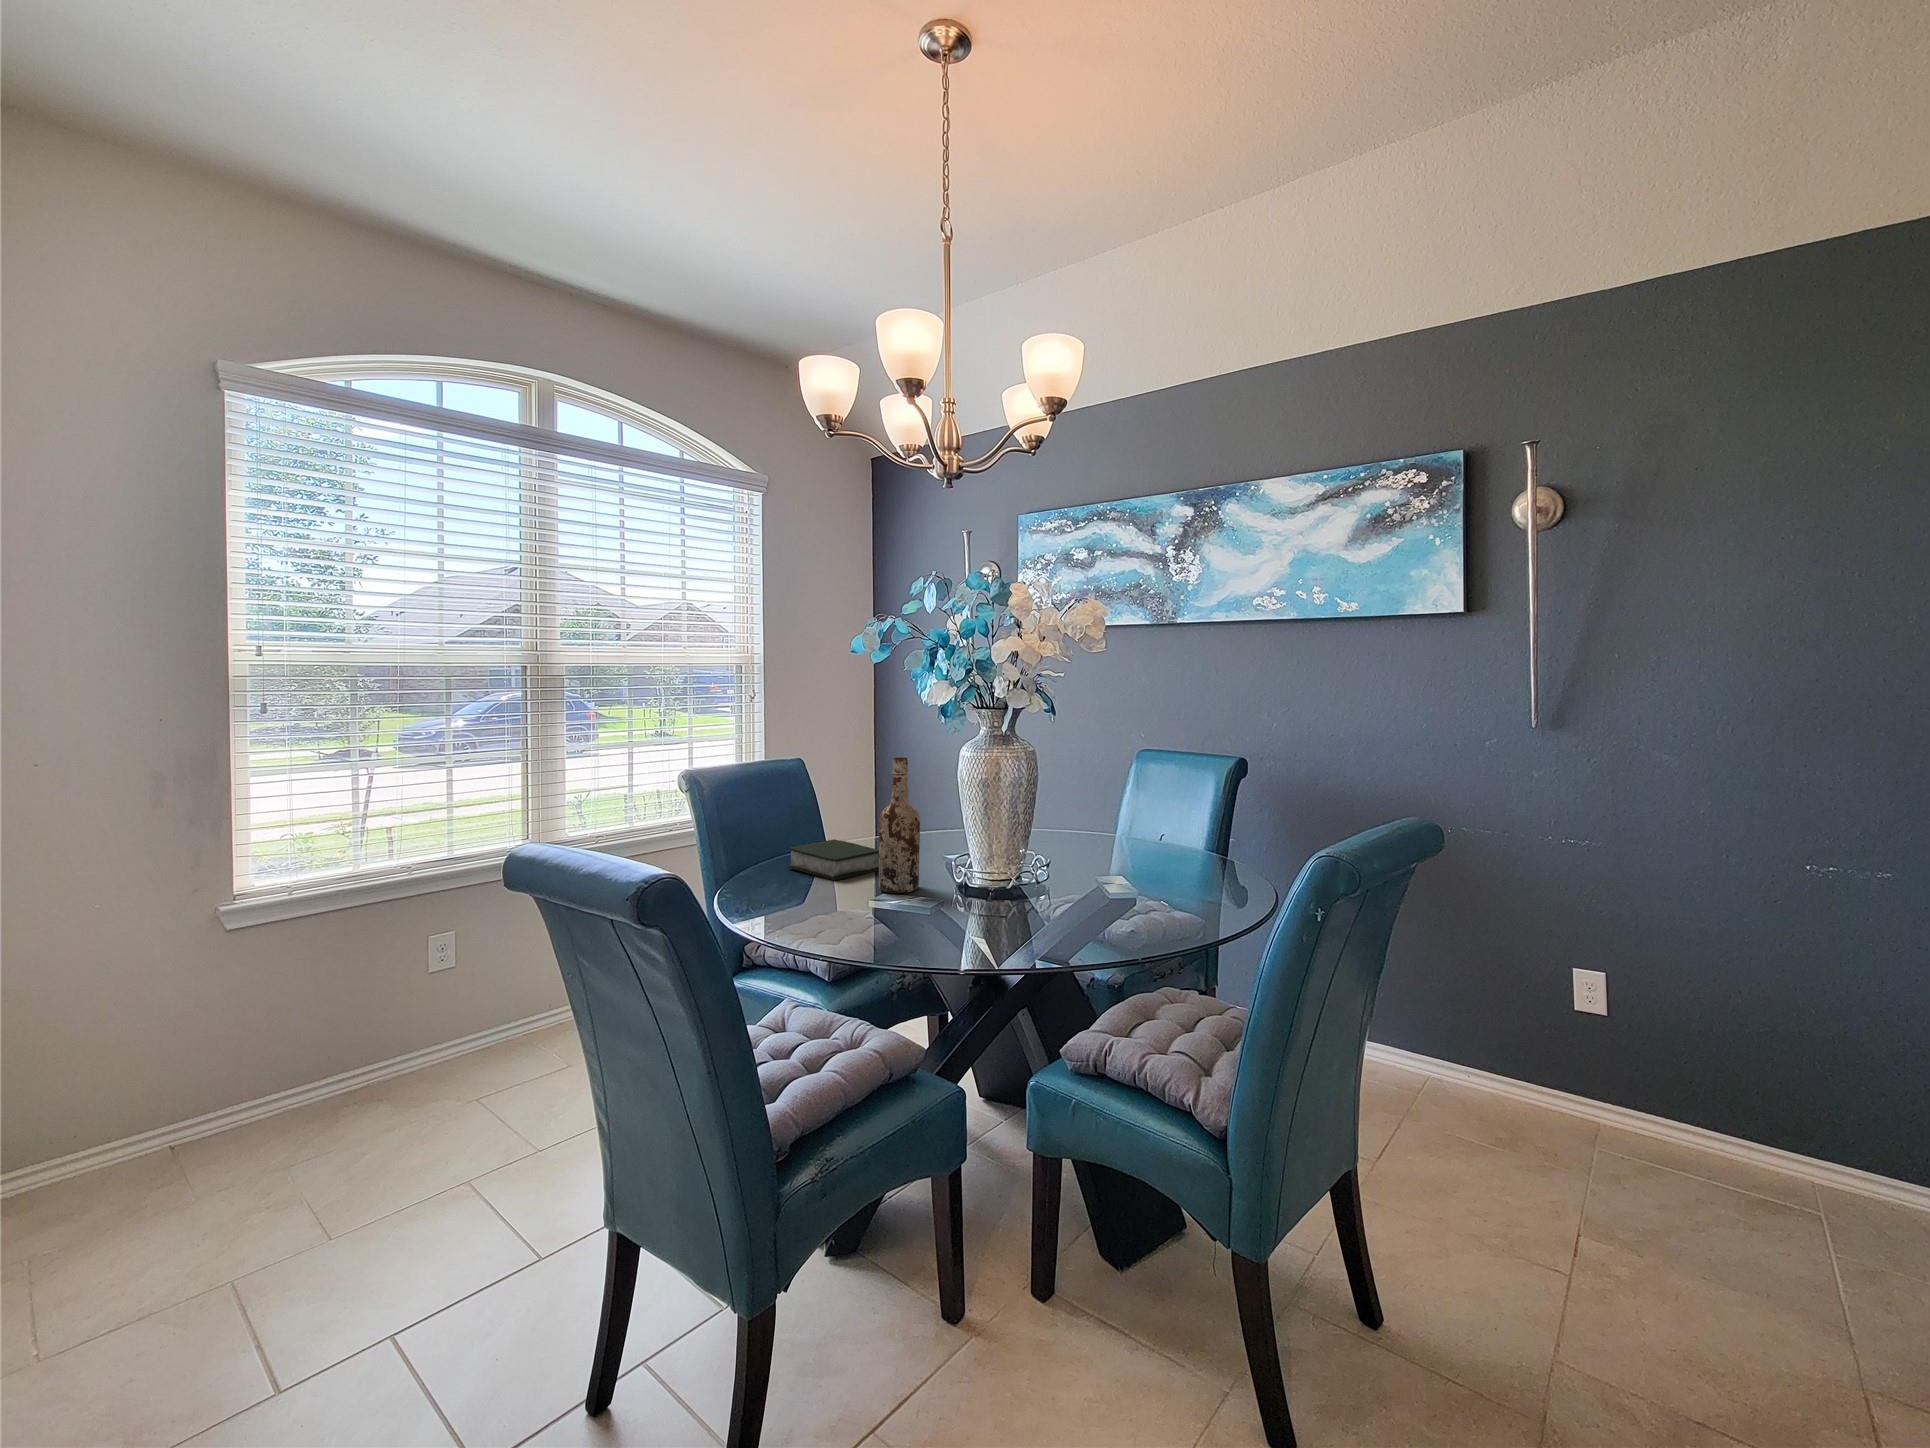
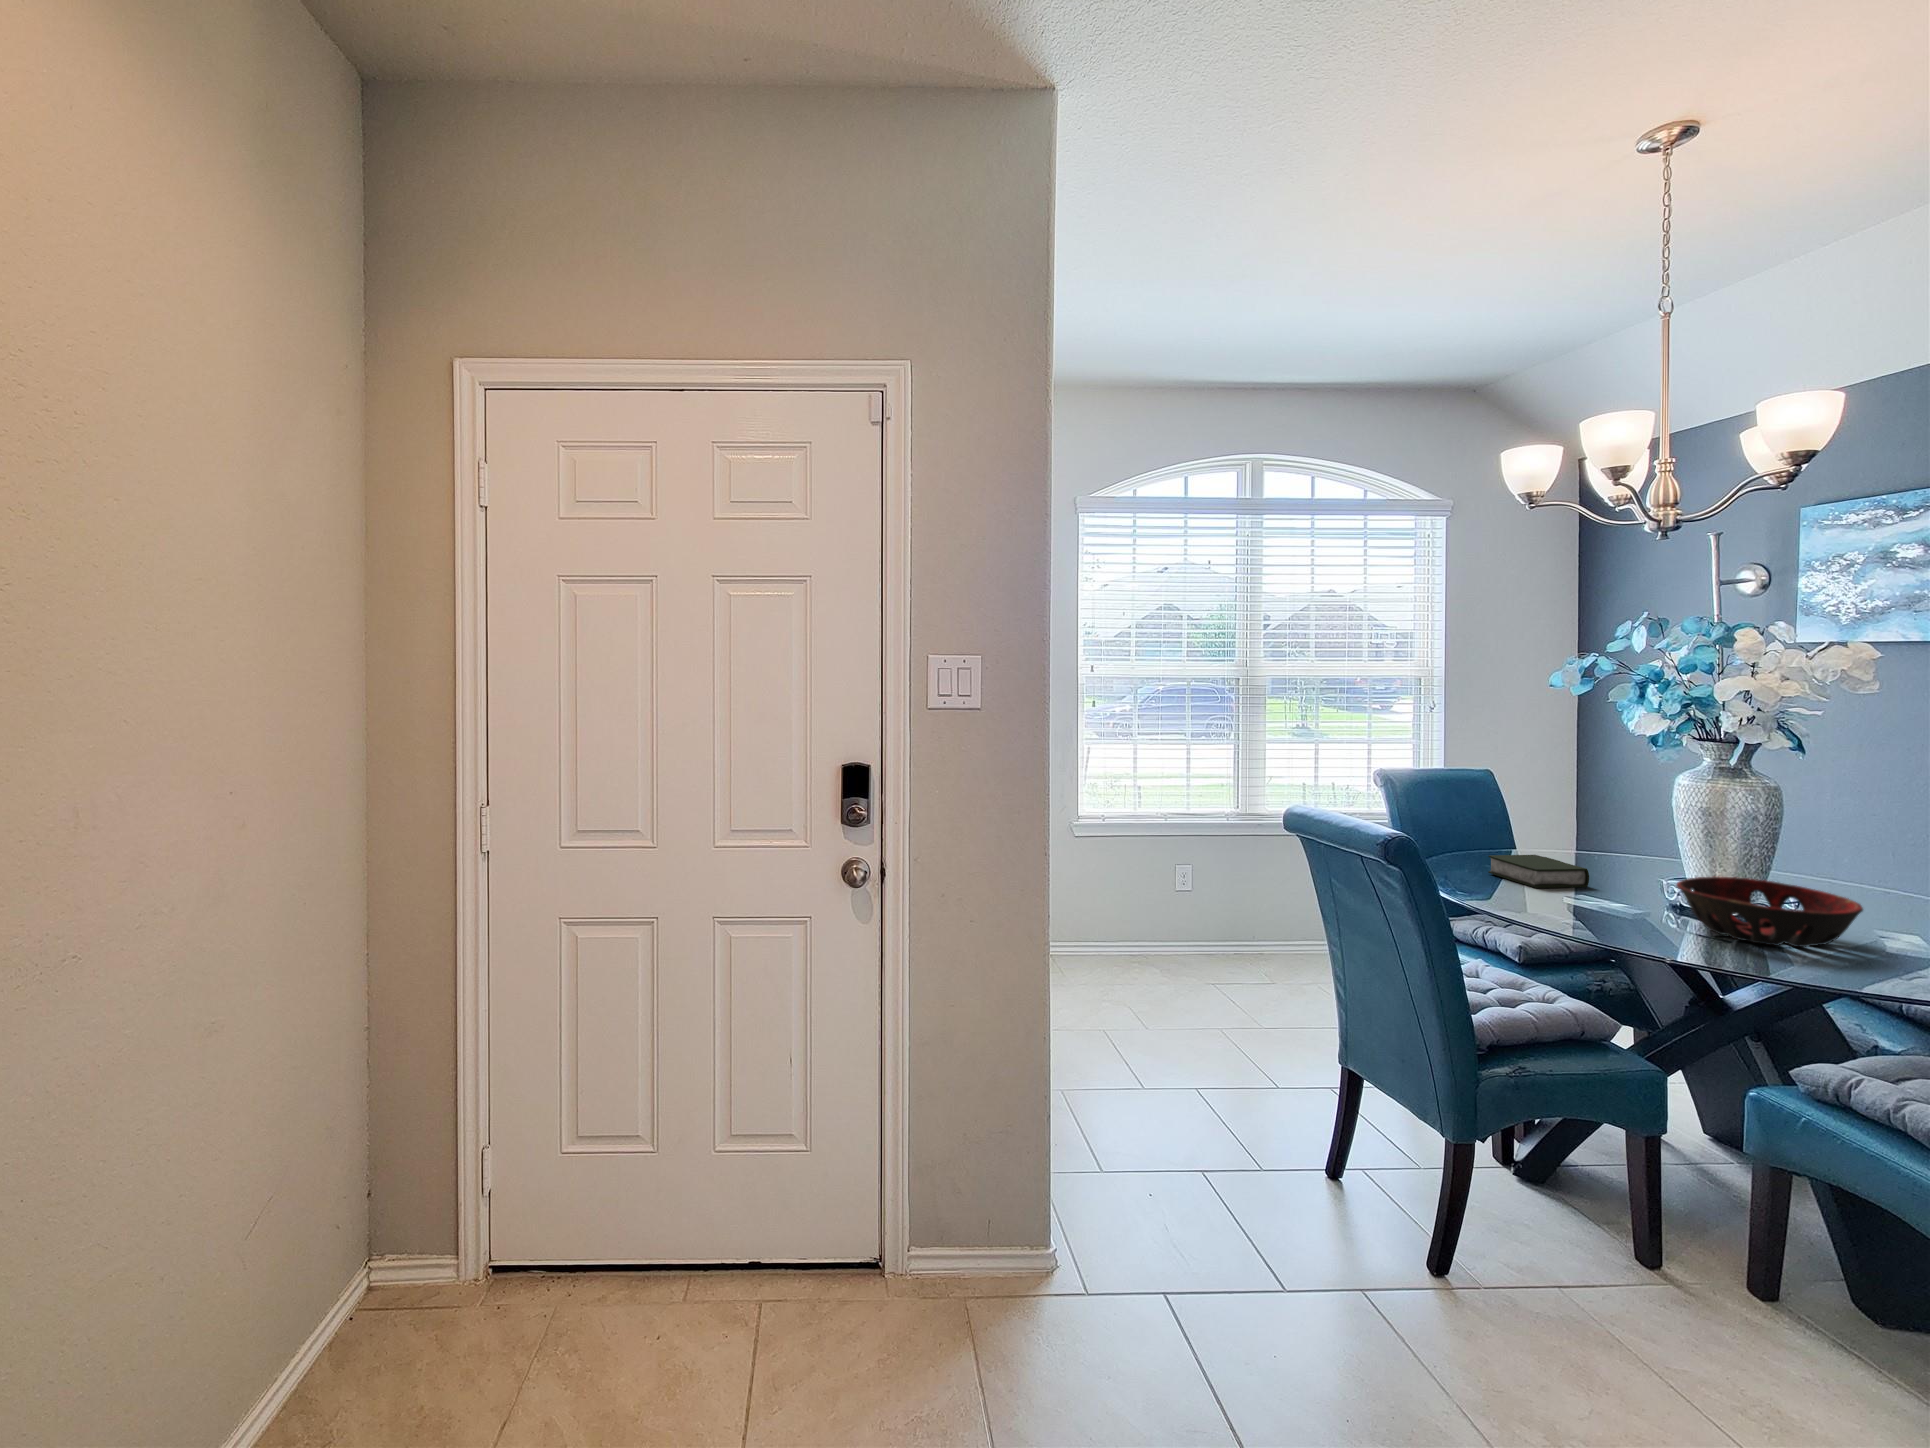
wine bottle: present [879,757,920,893] -> none [1583,783,1629,906]
decorative bowl: none [964,845,1105,917] -> present [1676,877,1863,947]

